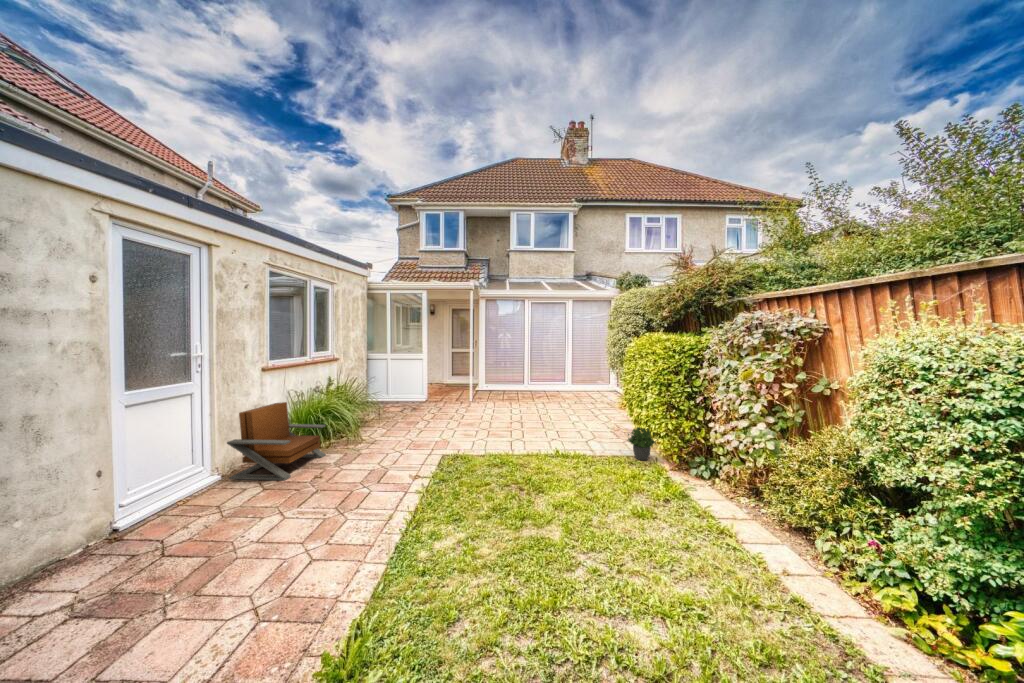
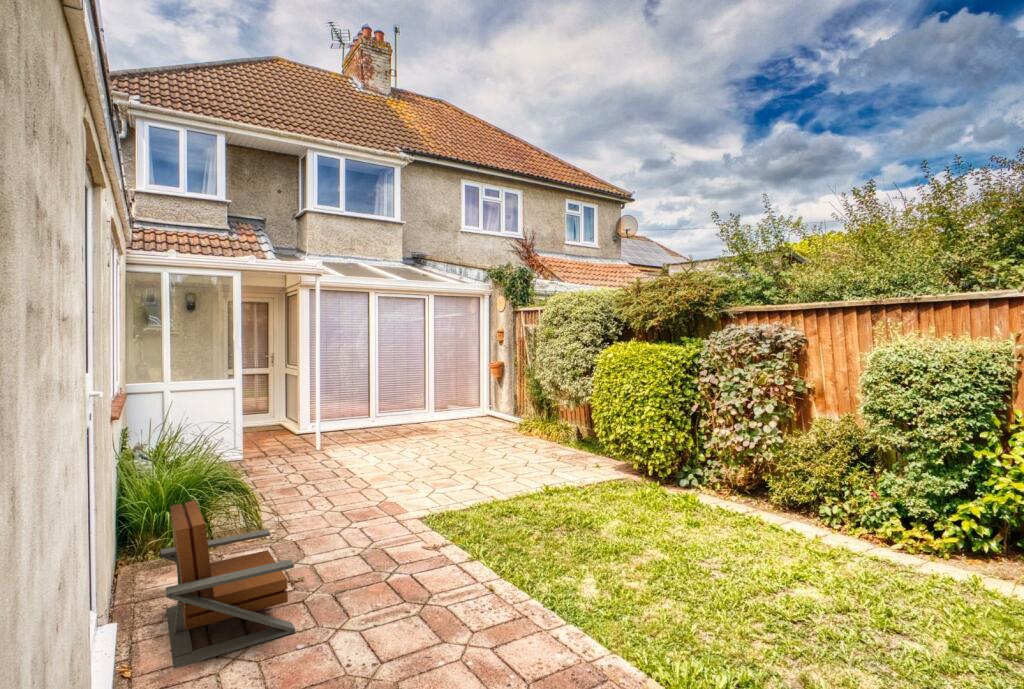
potted plant: present [628,427,656,460] -> none [638,451,666,488]

